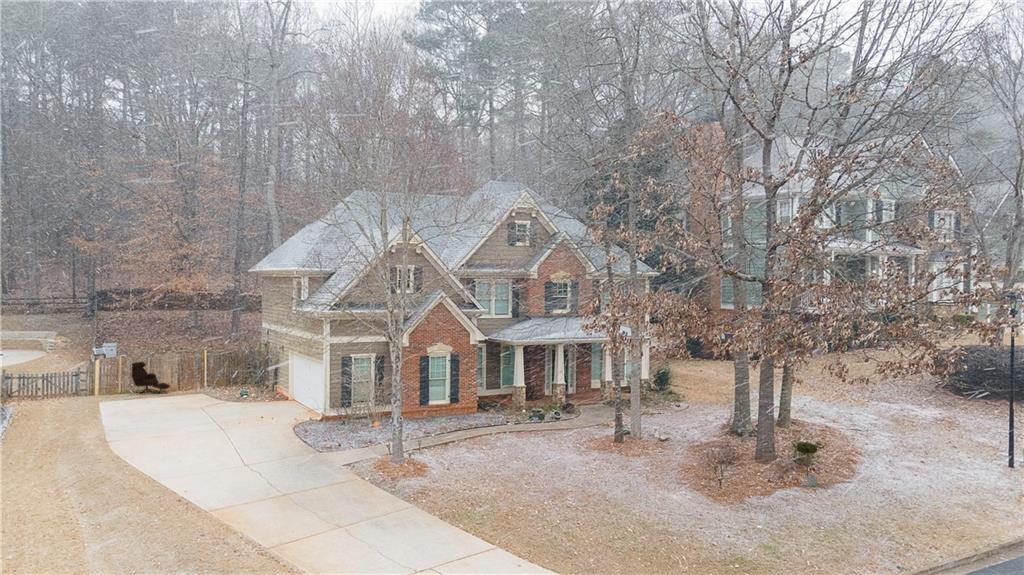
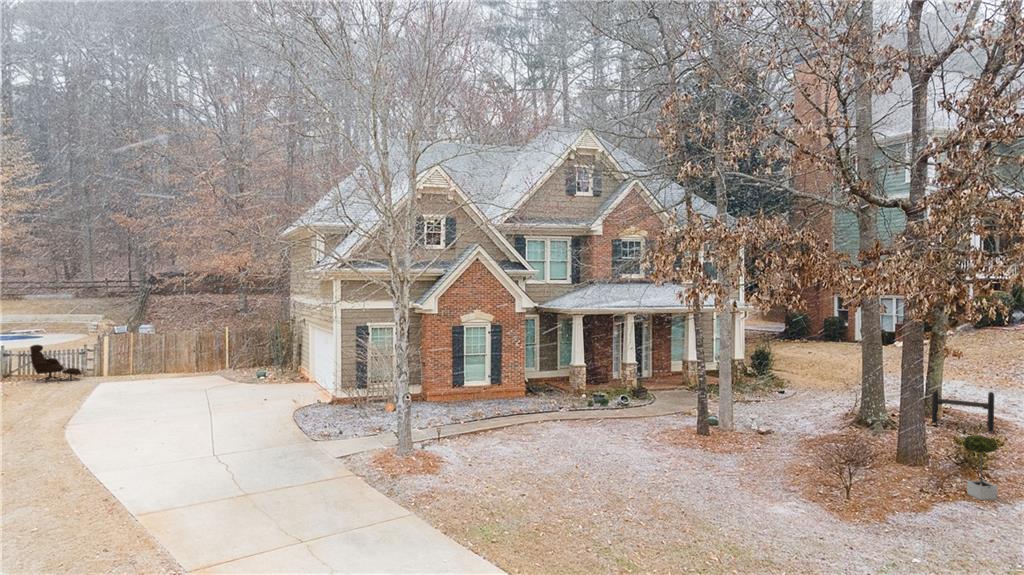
lounge chair: present [132,362,170,392] -> present [30,345,81,382]
bench: none [781,405,823,438] -> present [932,390,994,433]

